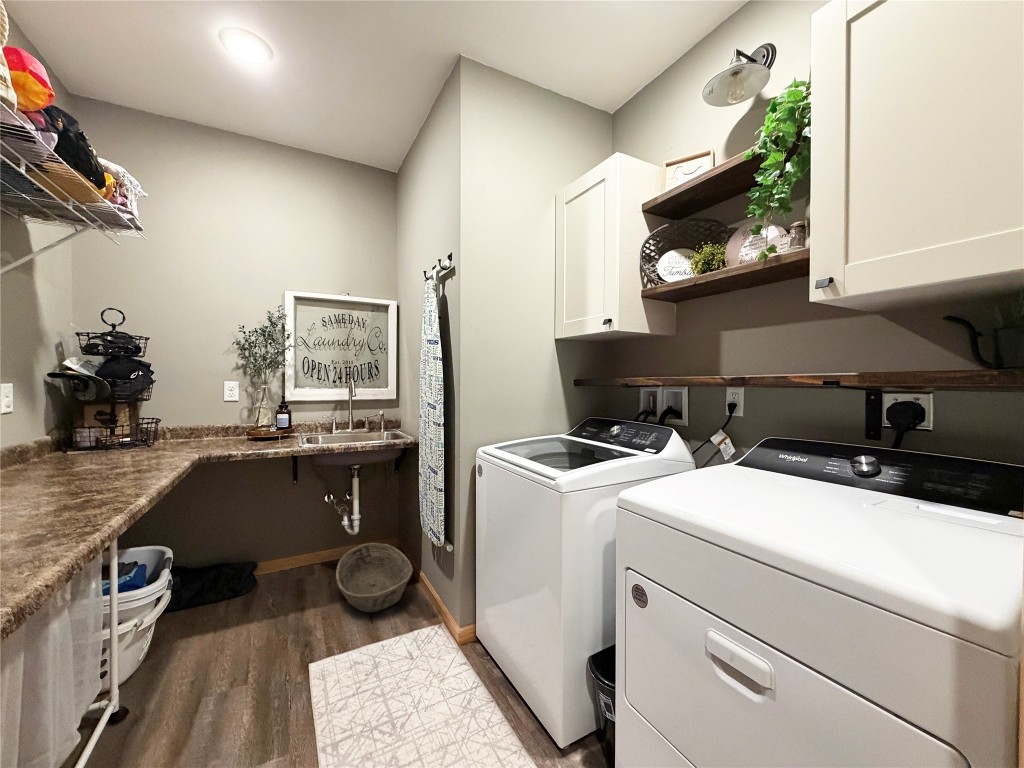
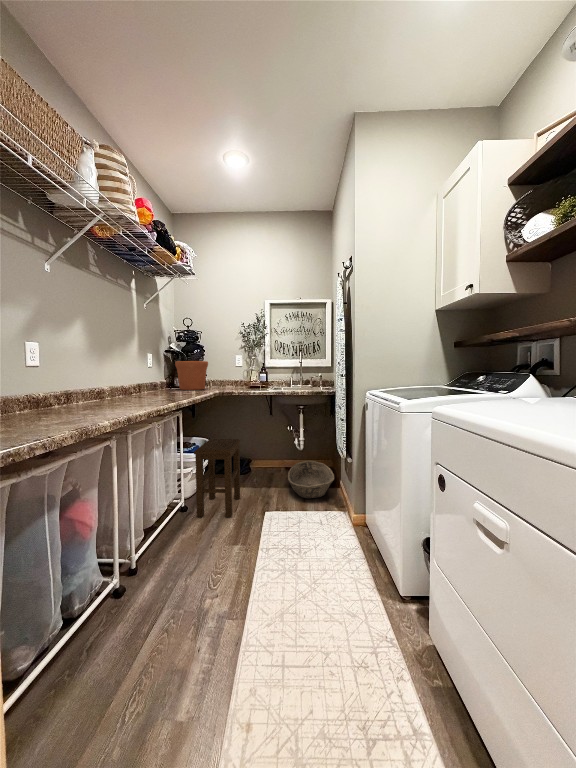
flower pot: none [84,396,170,456] -> present [175,361,208,390]
stool: none [147,540,249,726] -> present [194,439,240,517]

